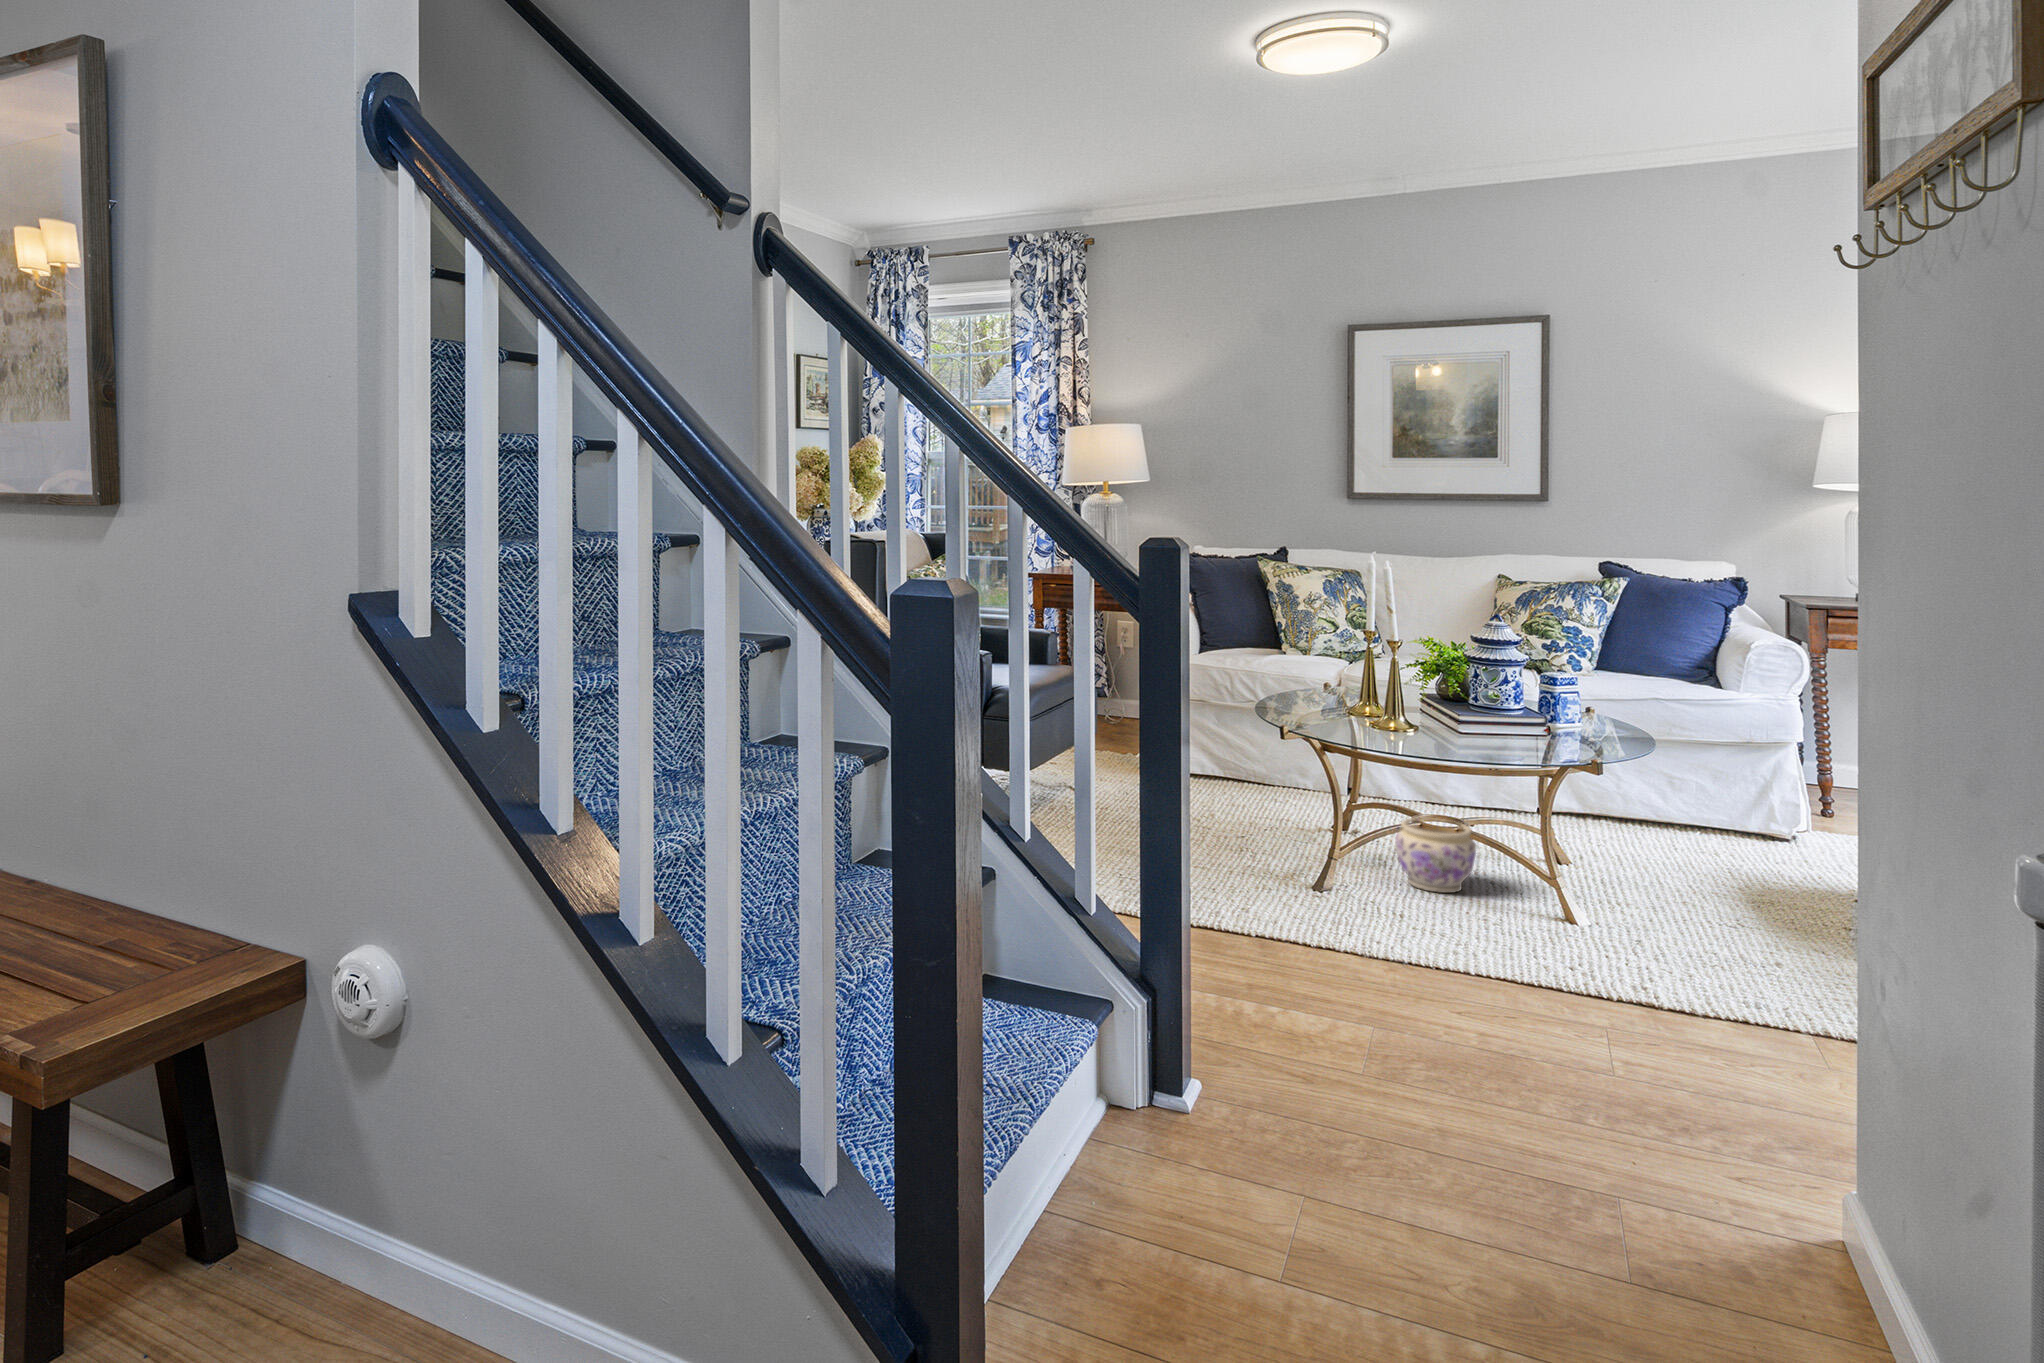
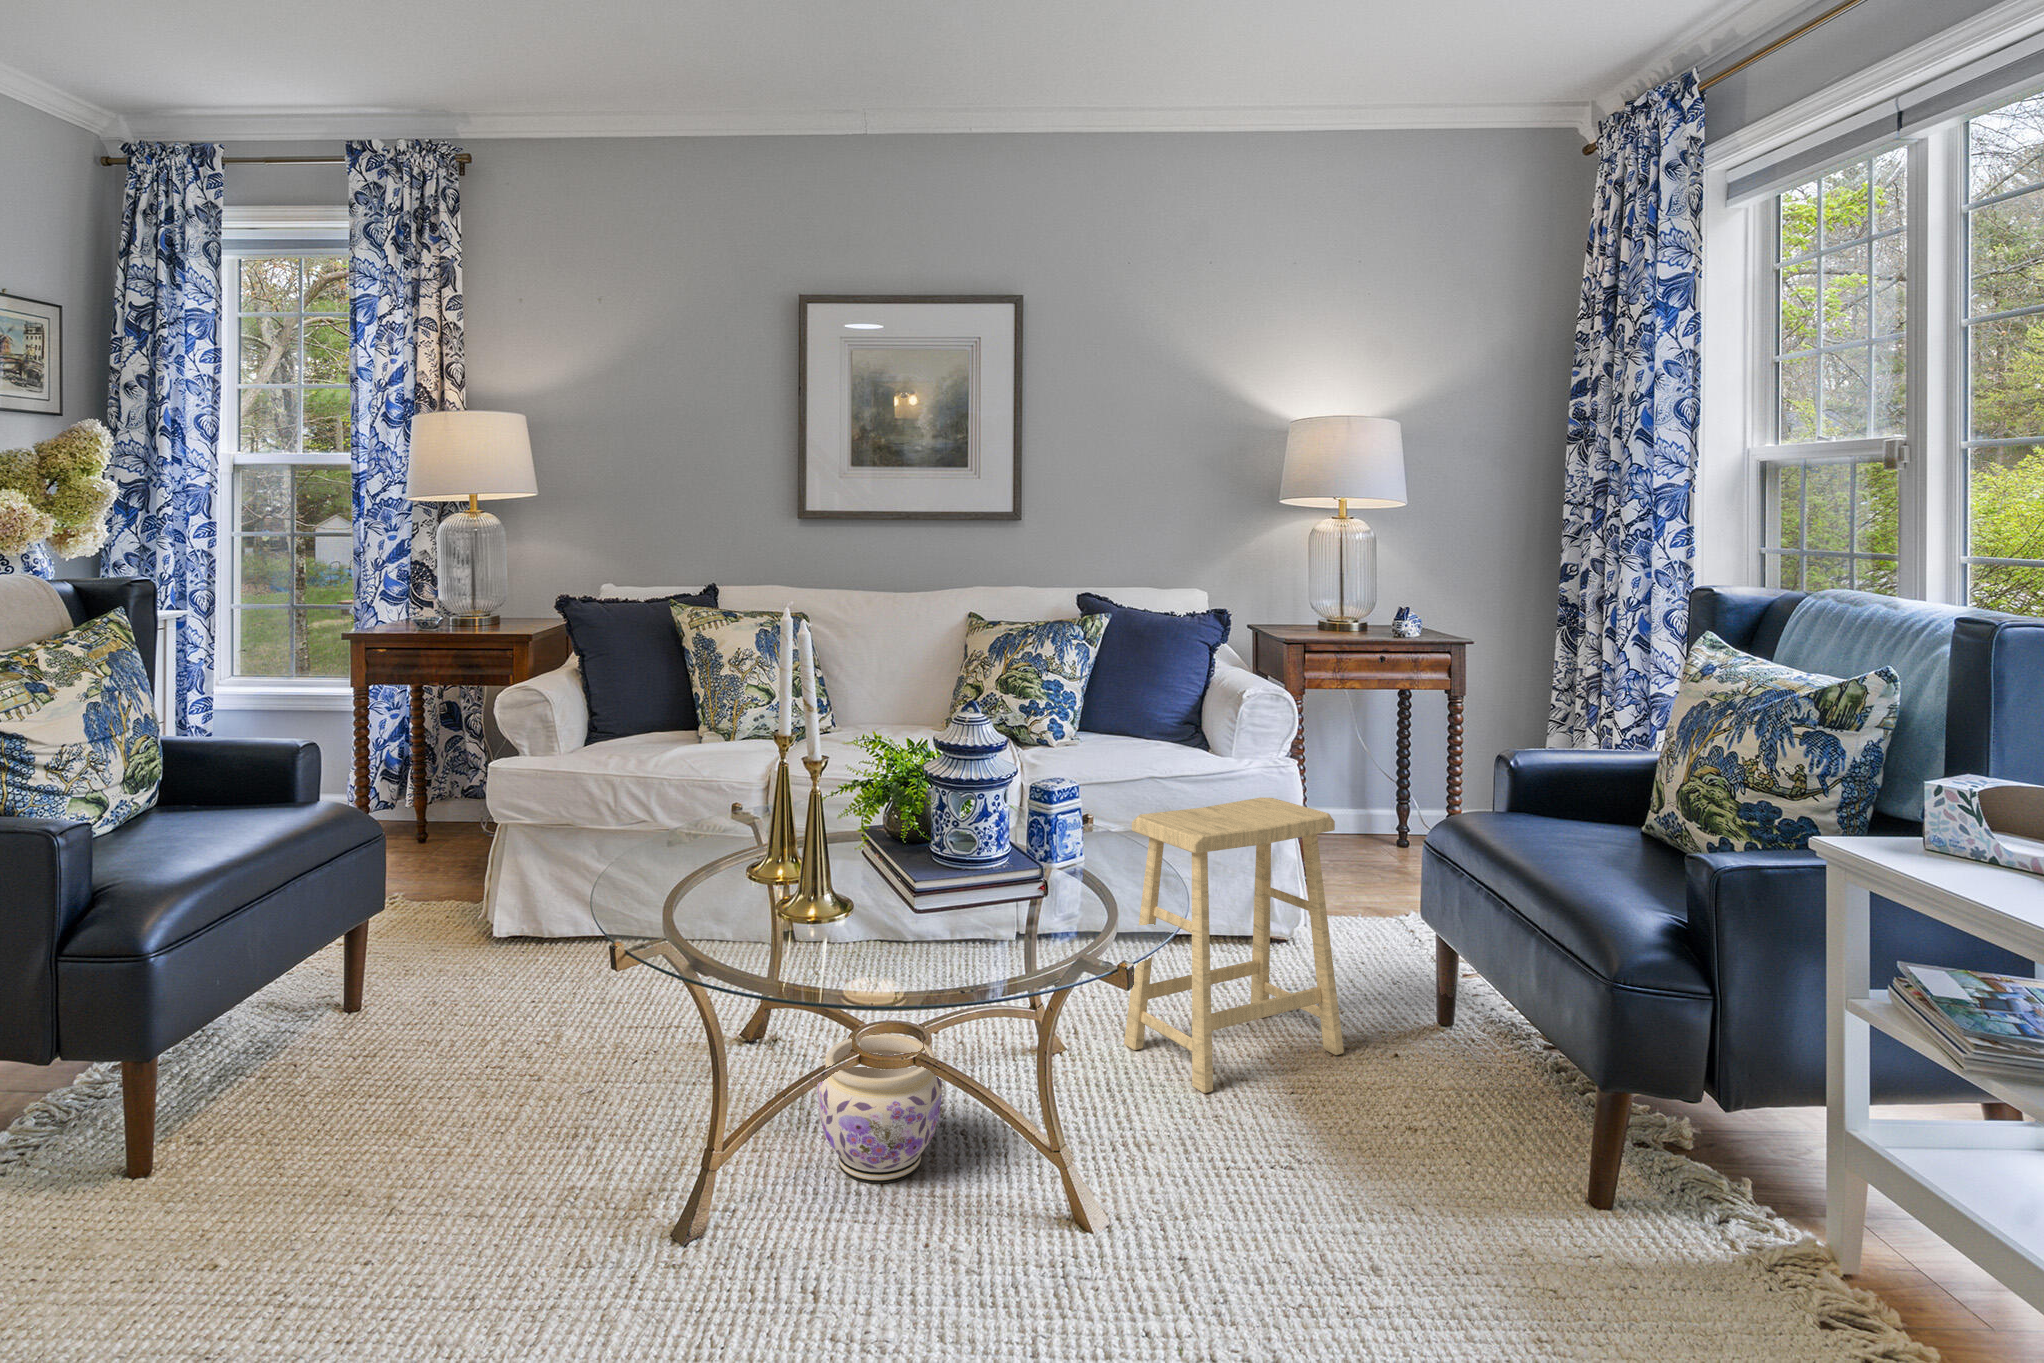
footstool: none [1615,712,1799,892] -> present [1124,797,1344,1093]

